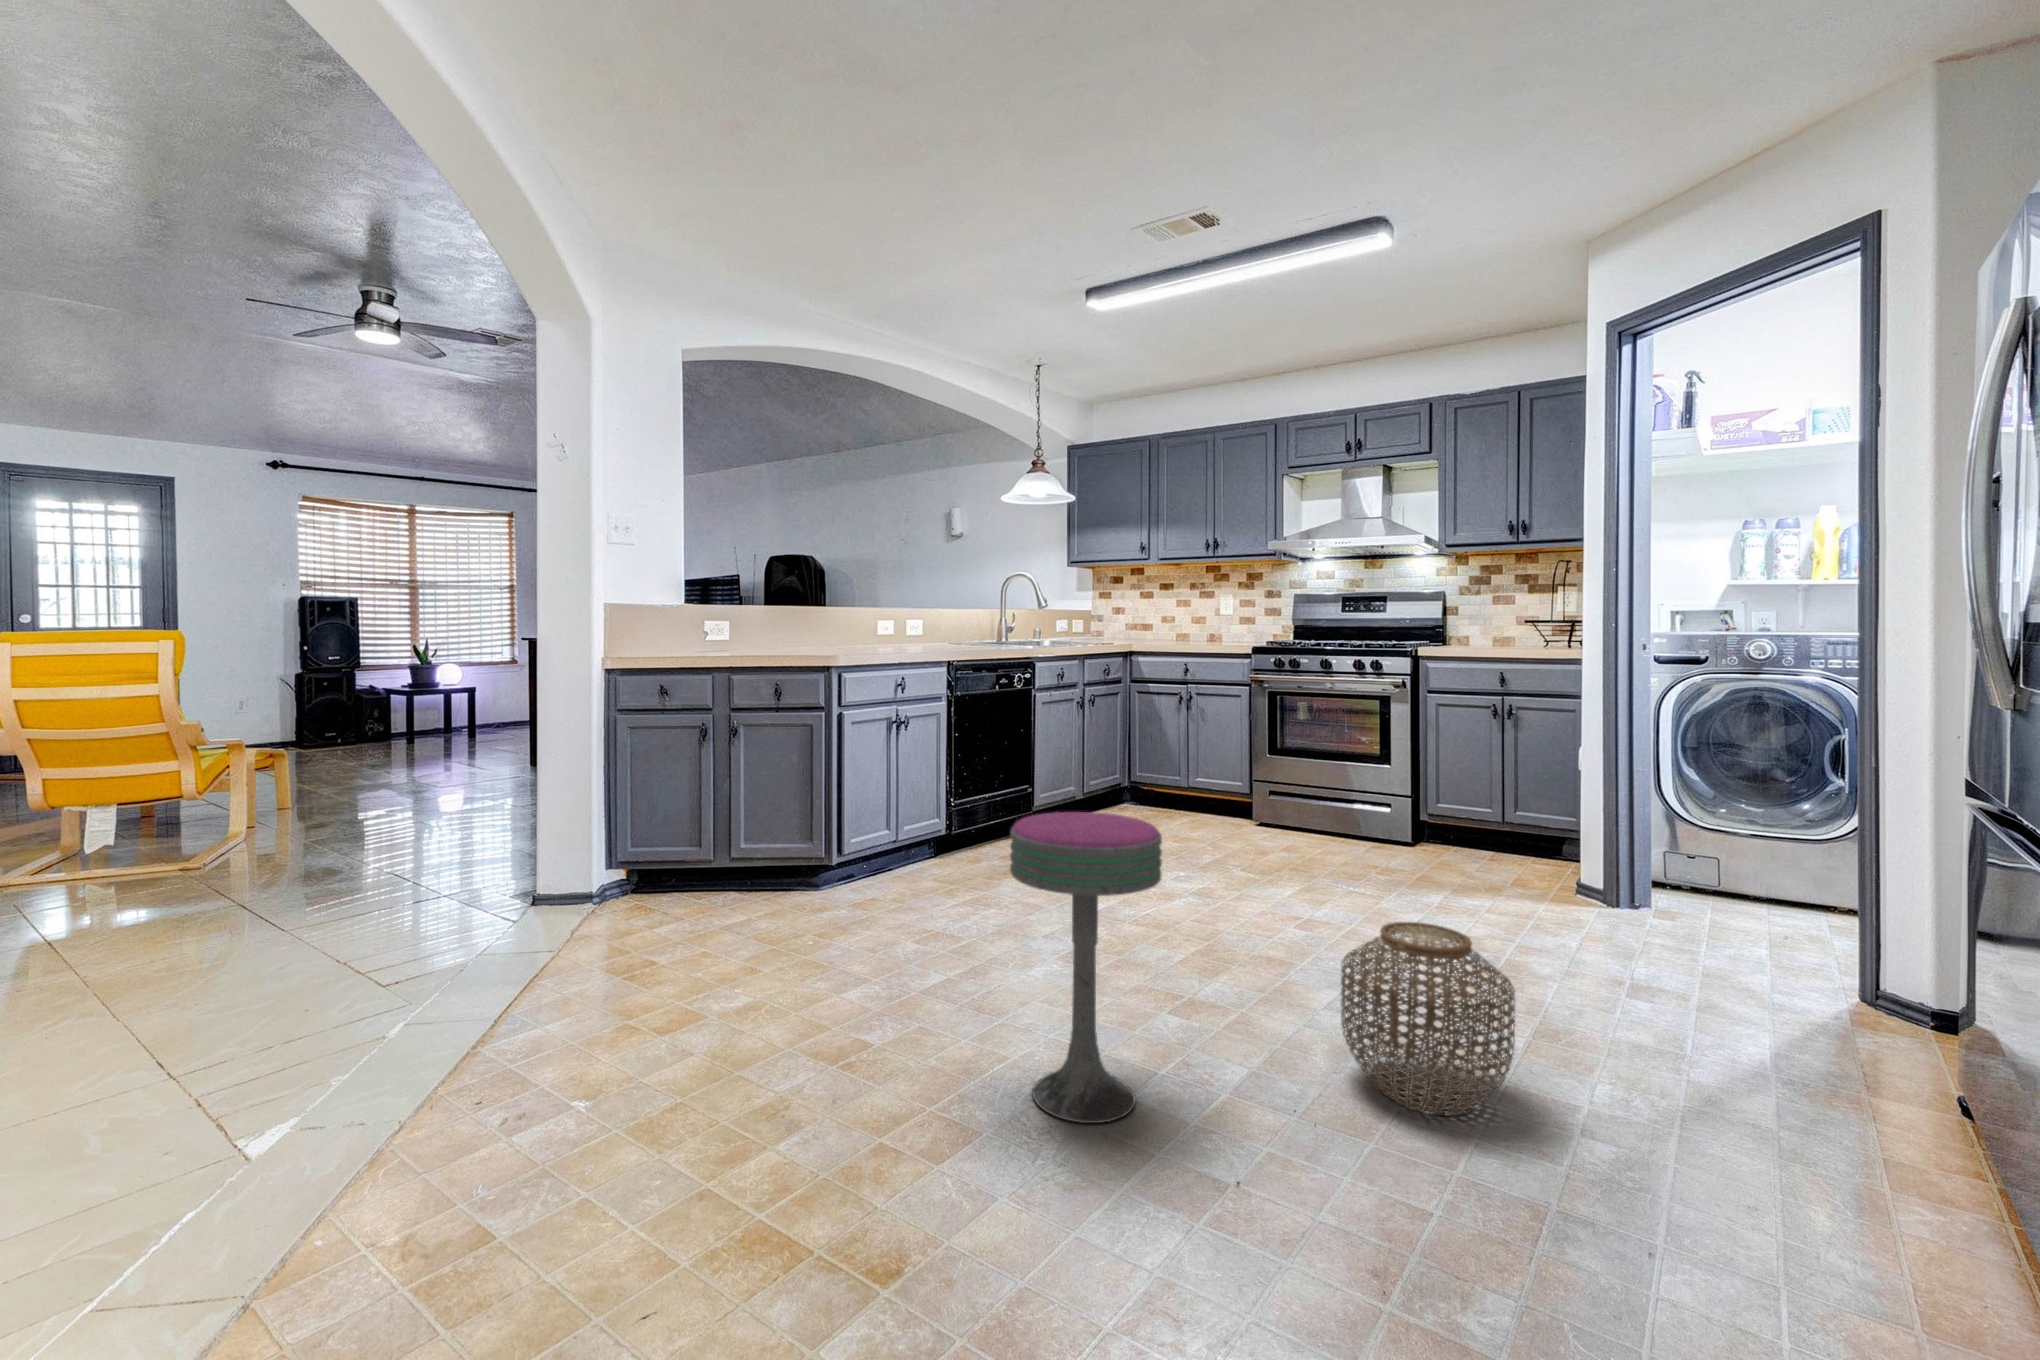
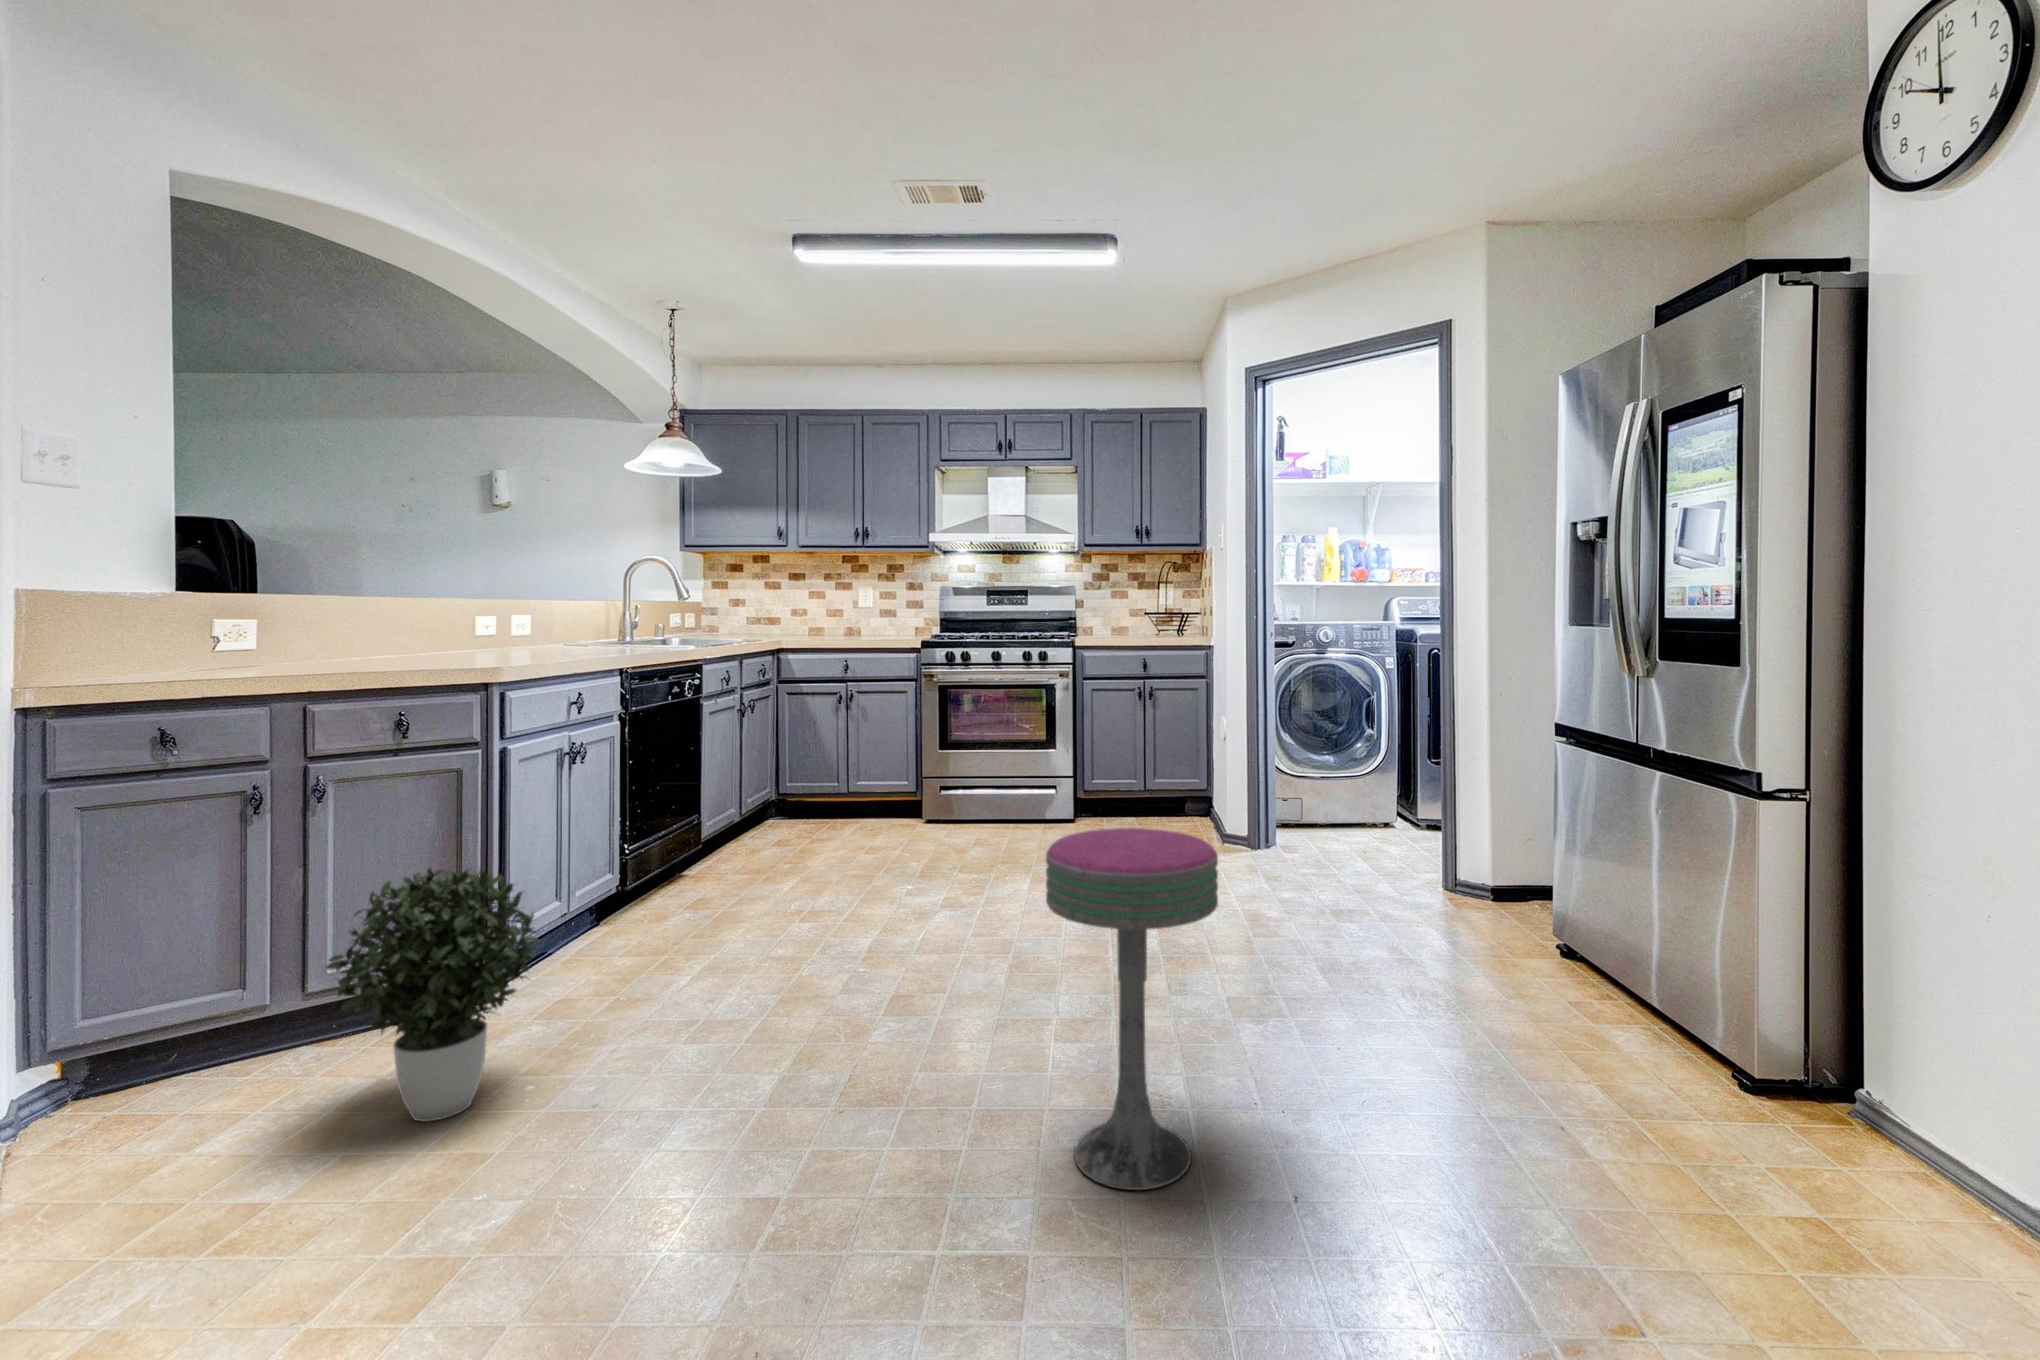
potted plant: none [693,780,806,937] -> present [325,868,539,1122]
woven basket: present [1341,922,1515,1115] -> none [1274,882,1418,1051]

